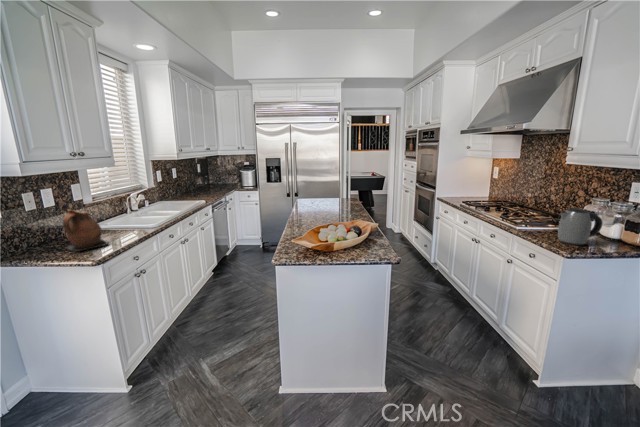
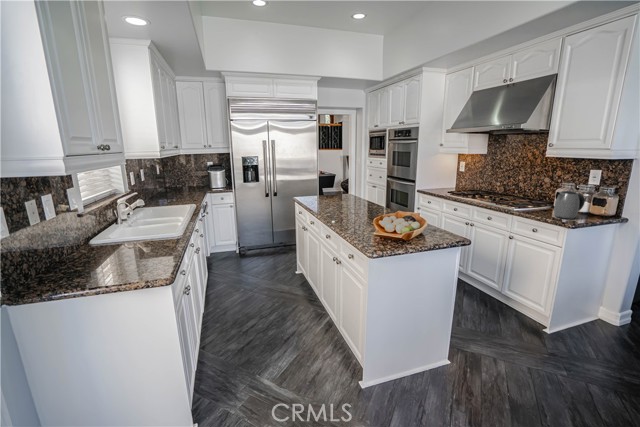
ceramic pitcher: present [63,210,107,252] -> none [106,219,158,270]

